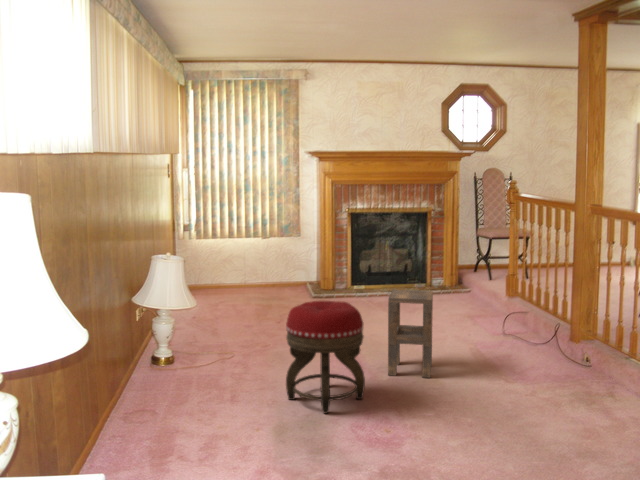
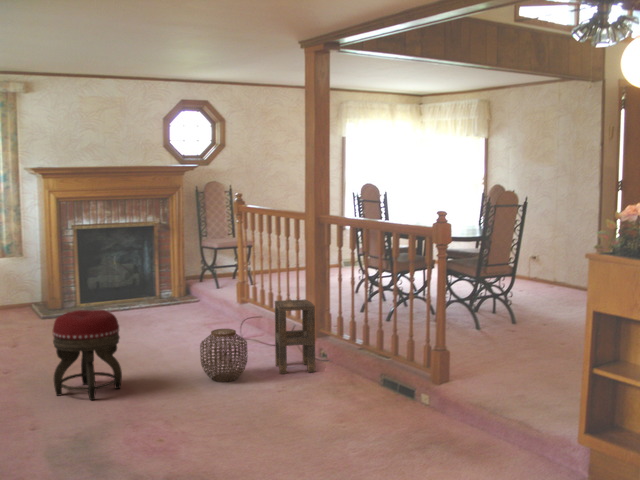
side table: present [388,290,433,378] -> present [275,299,315,374]
woven basket: none [464,338,526,408] -> present [200,329,247,382]

